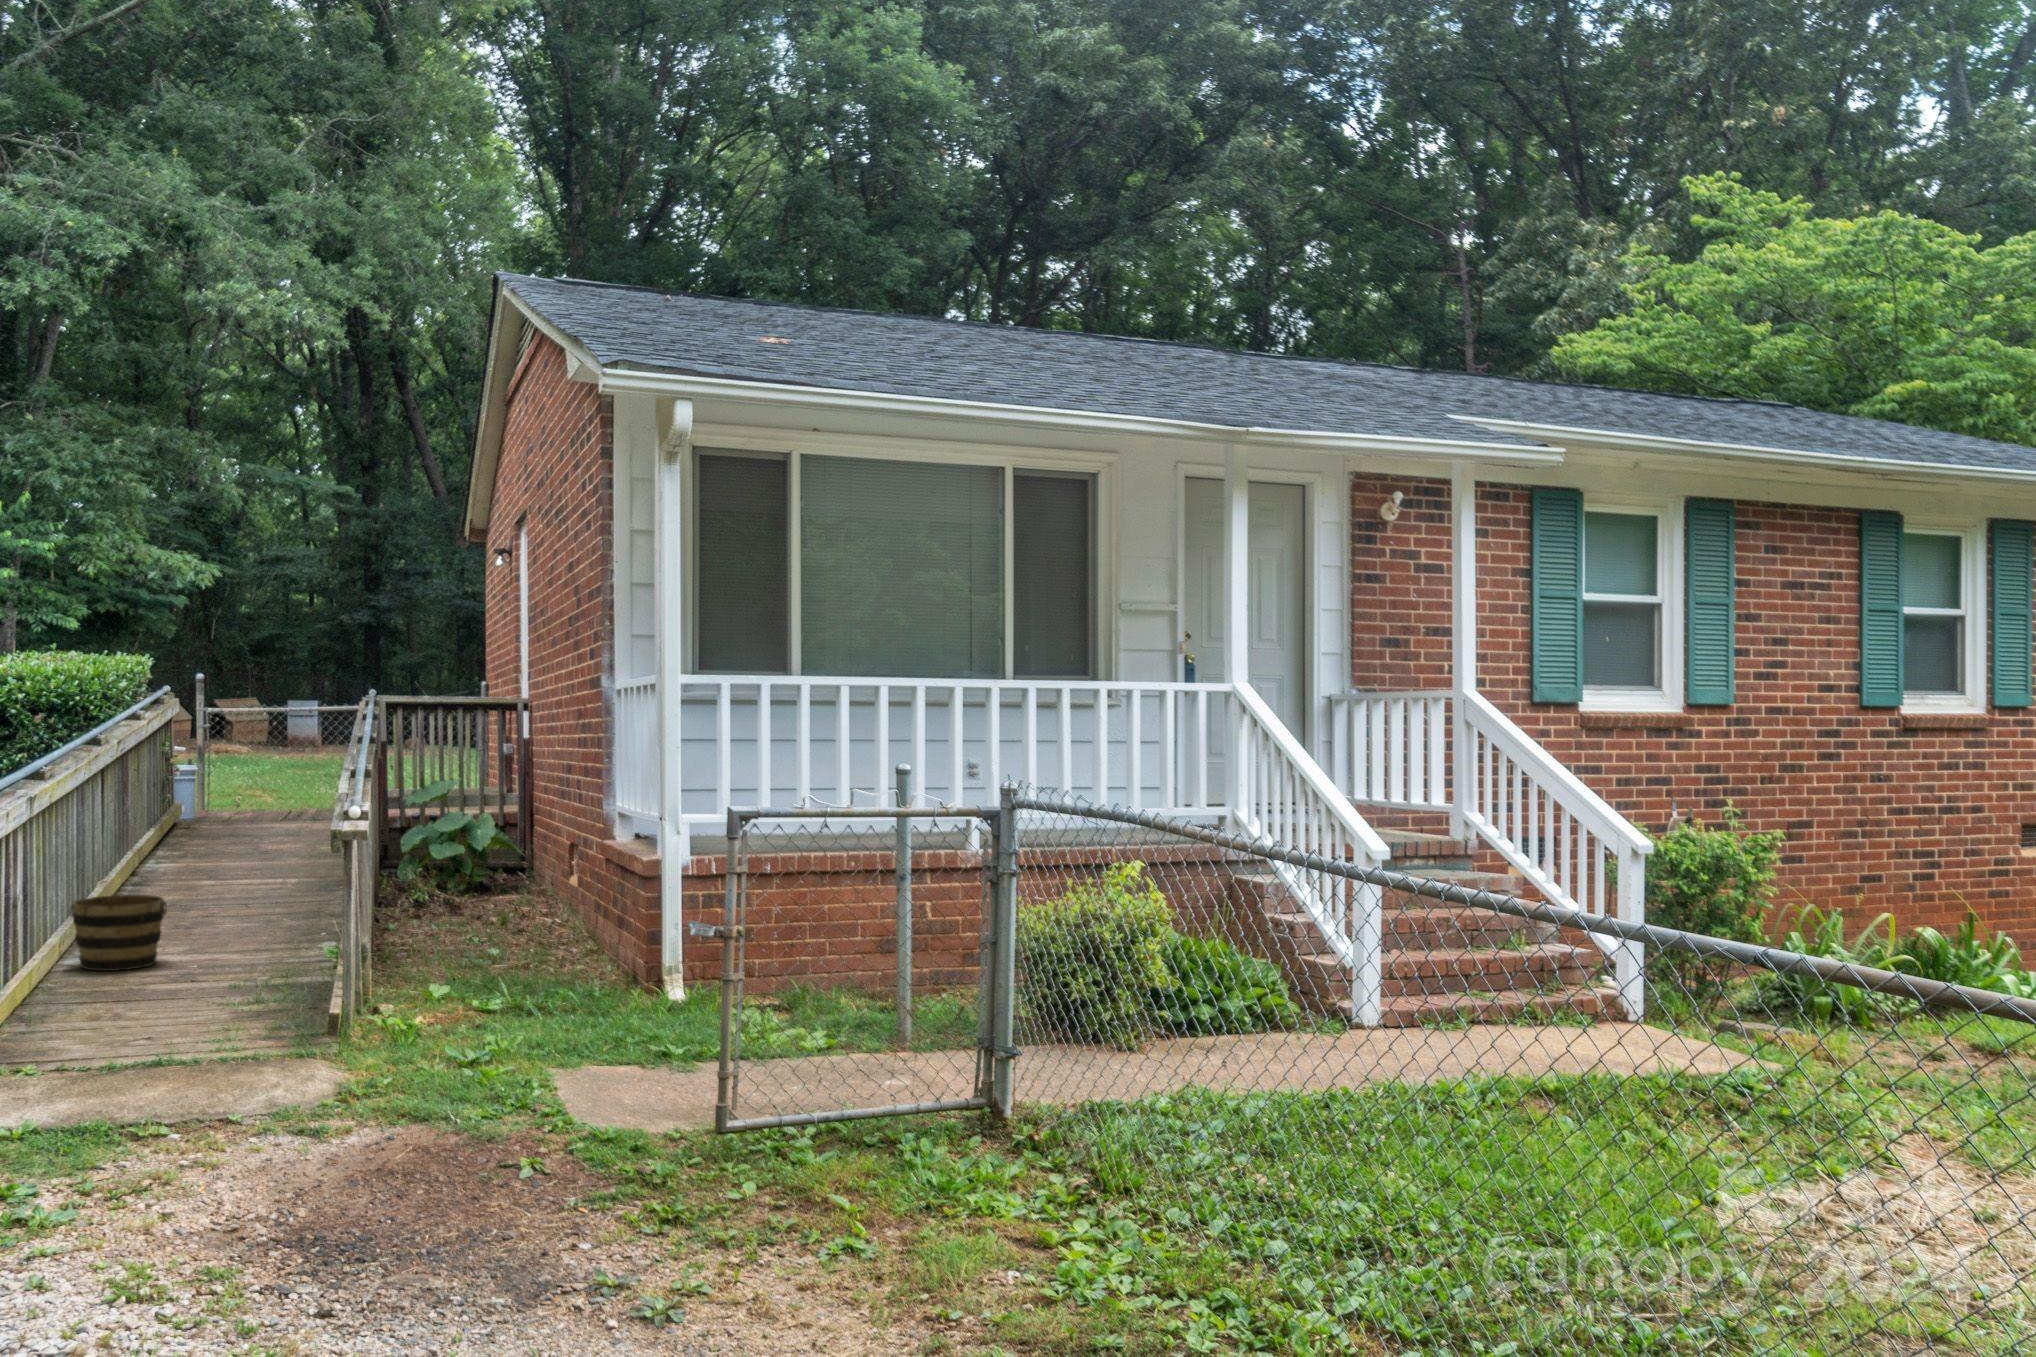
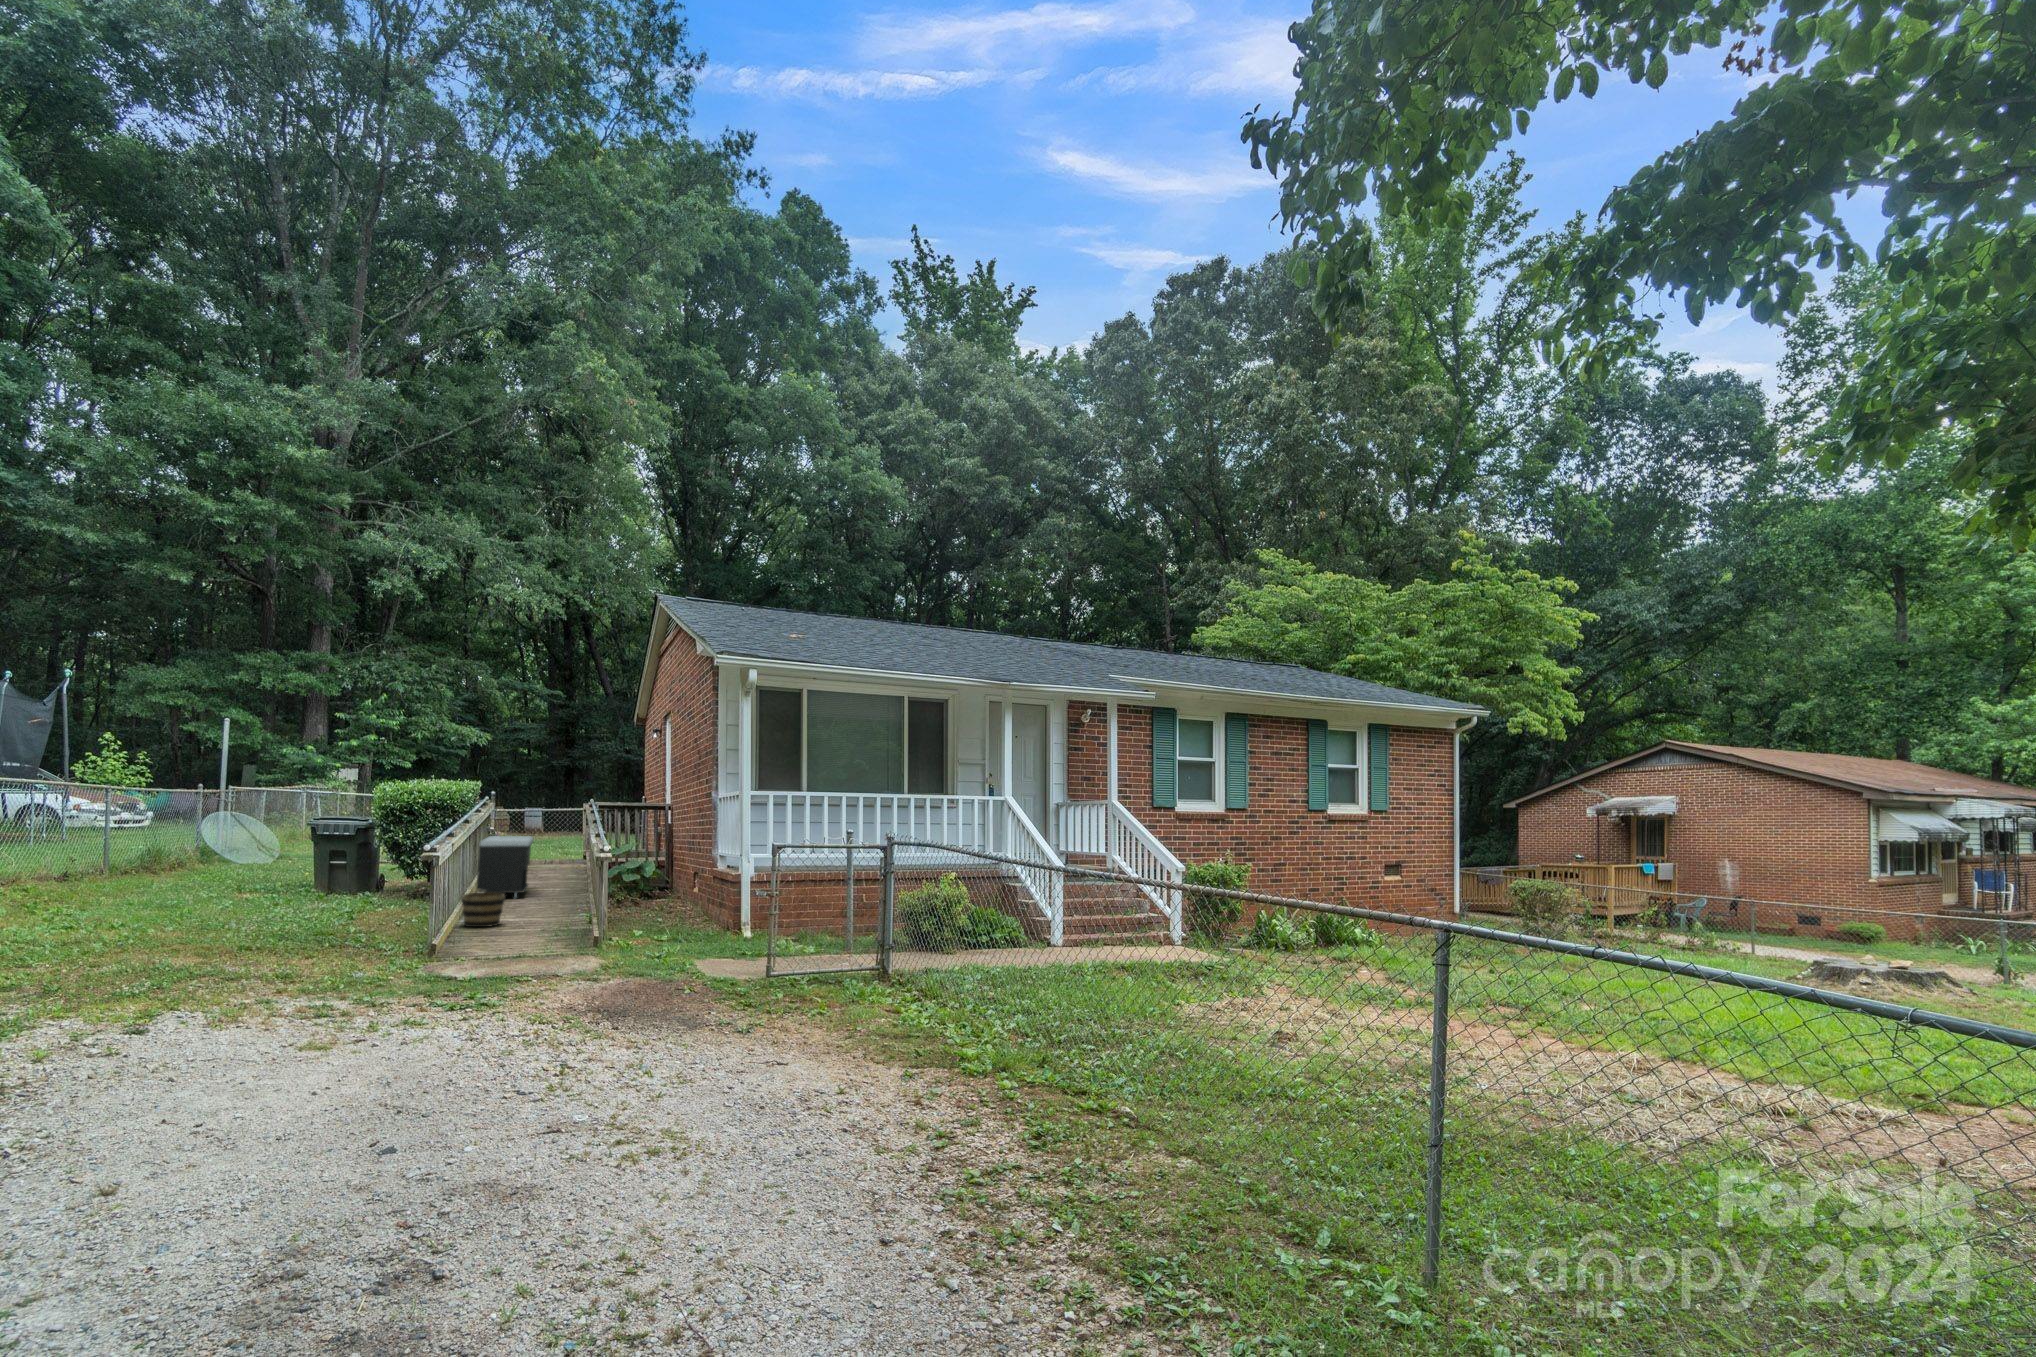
storage bench: none [136,766,254,896] -> present [477,836,534,899]

